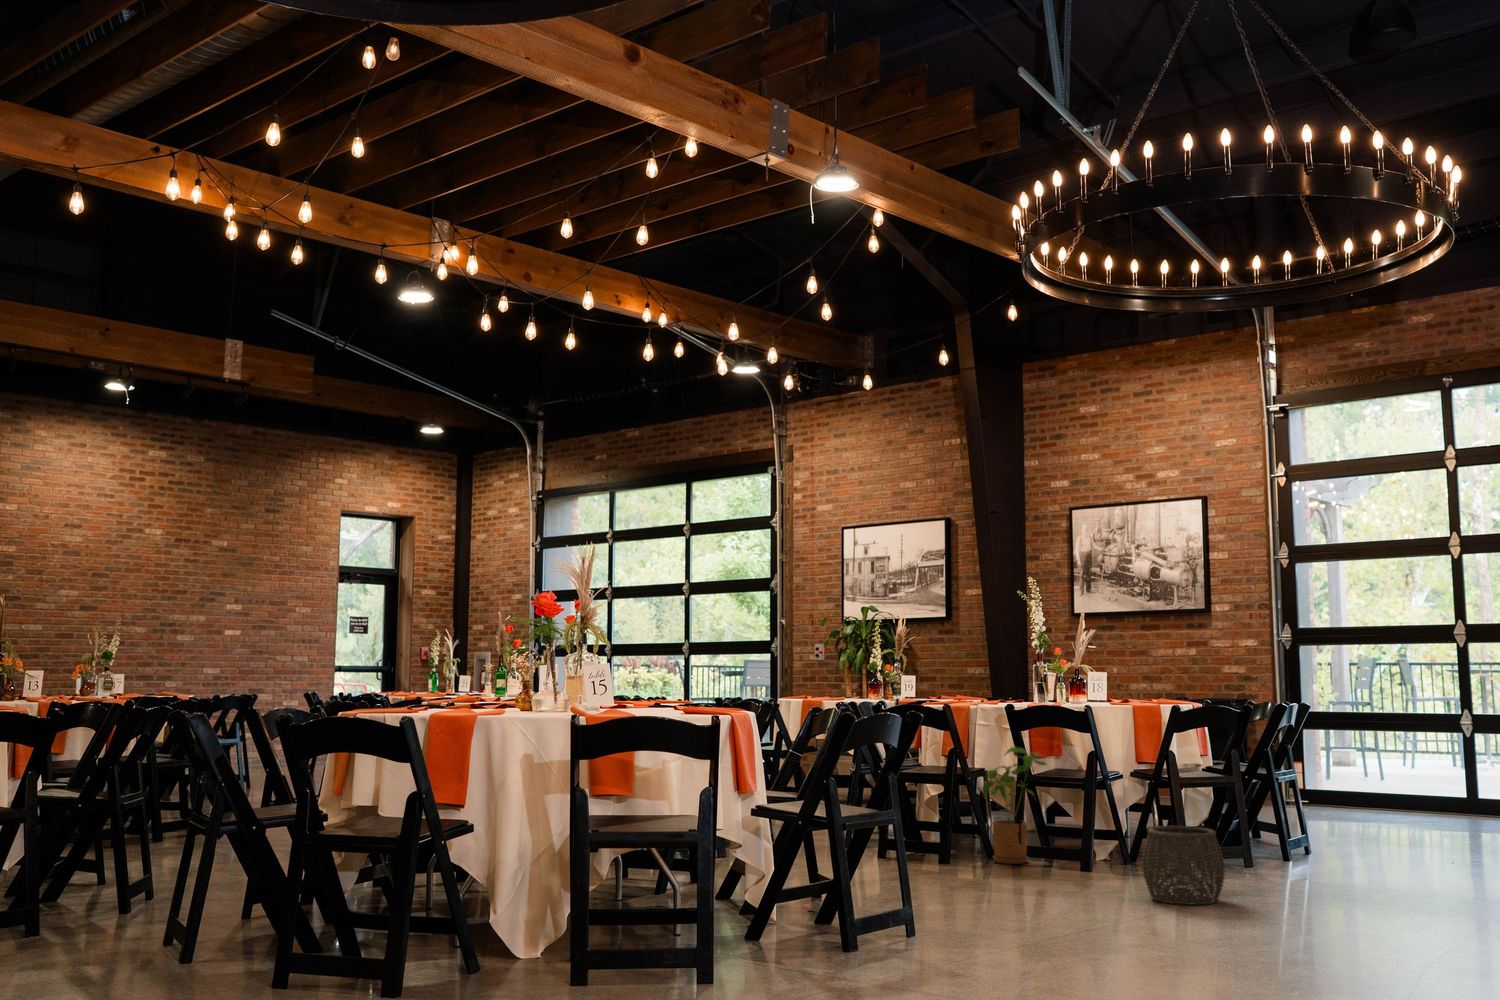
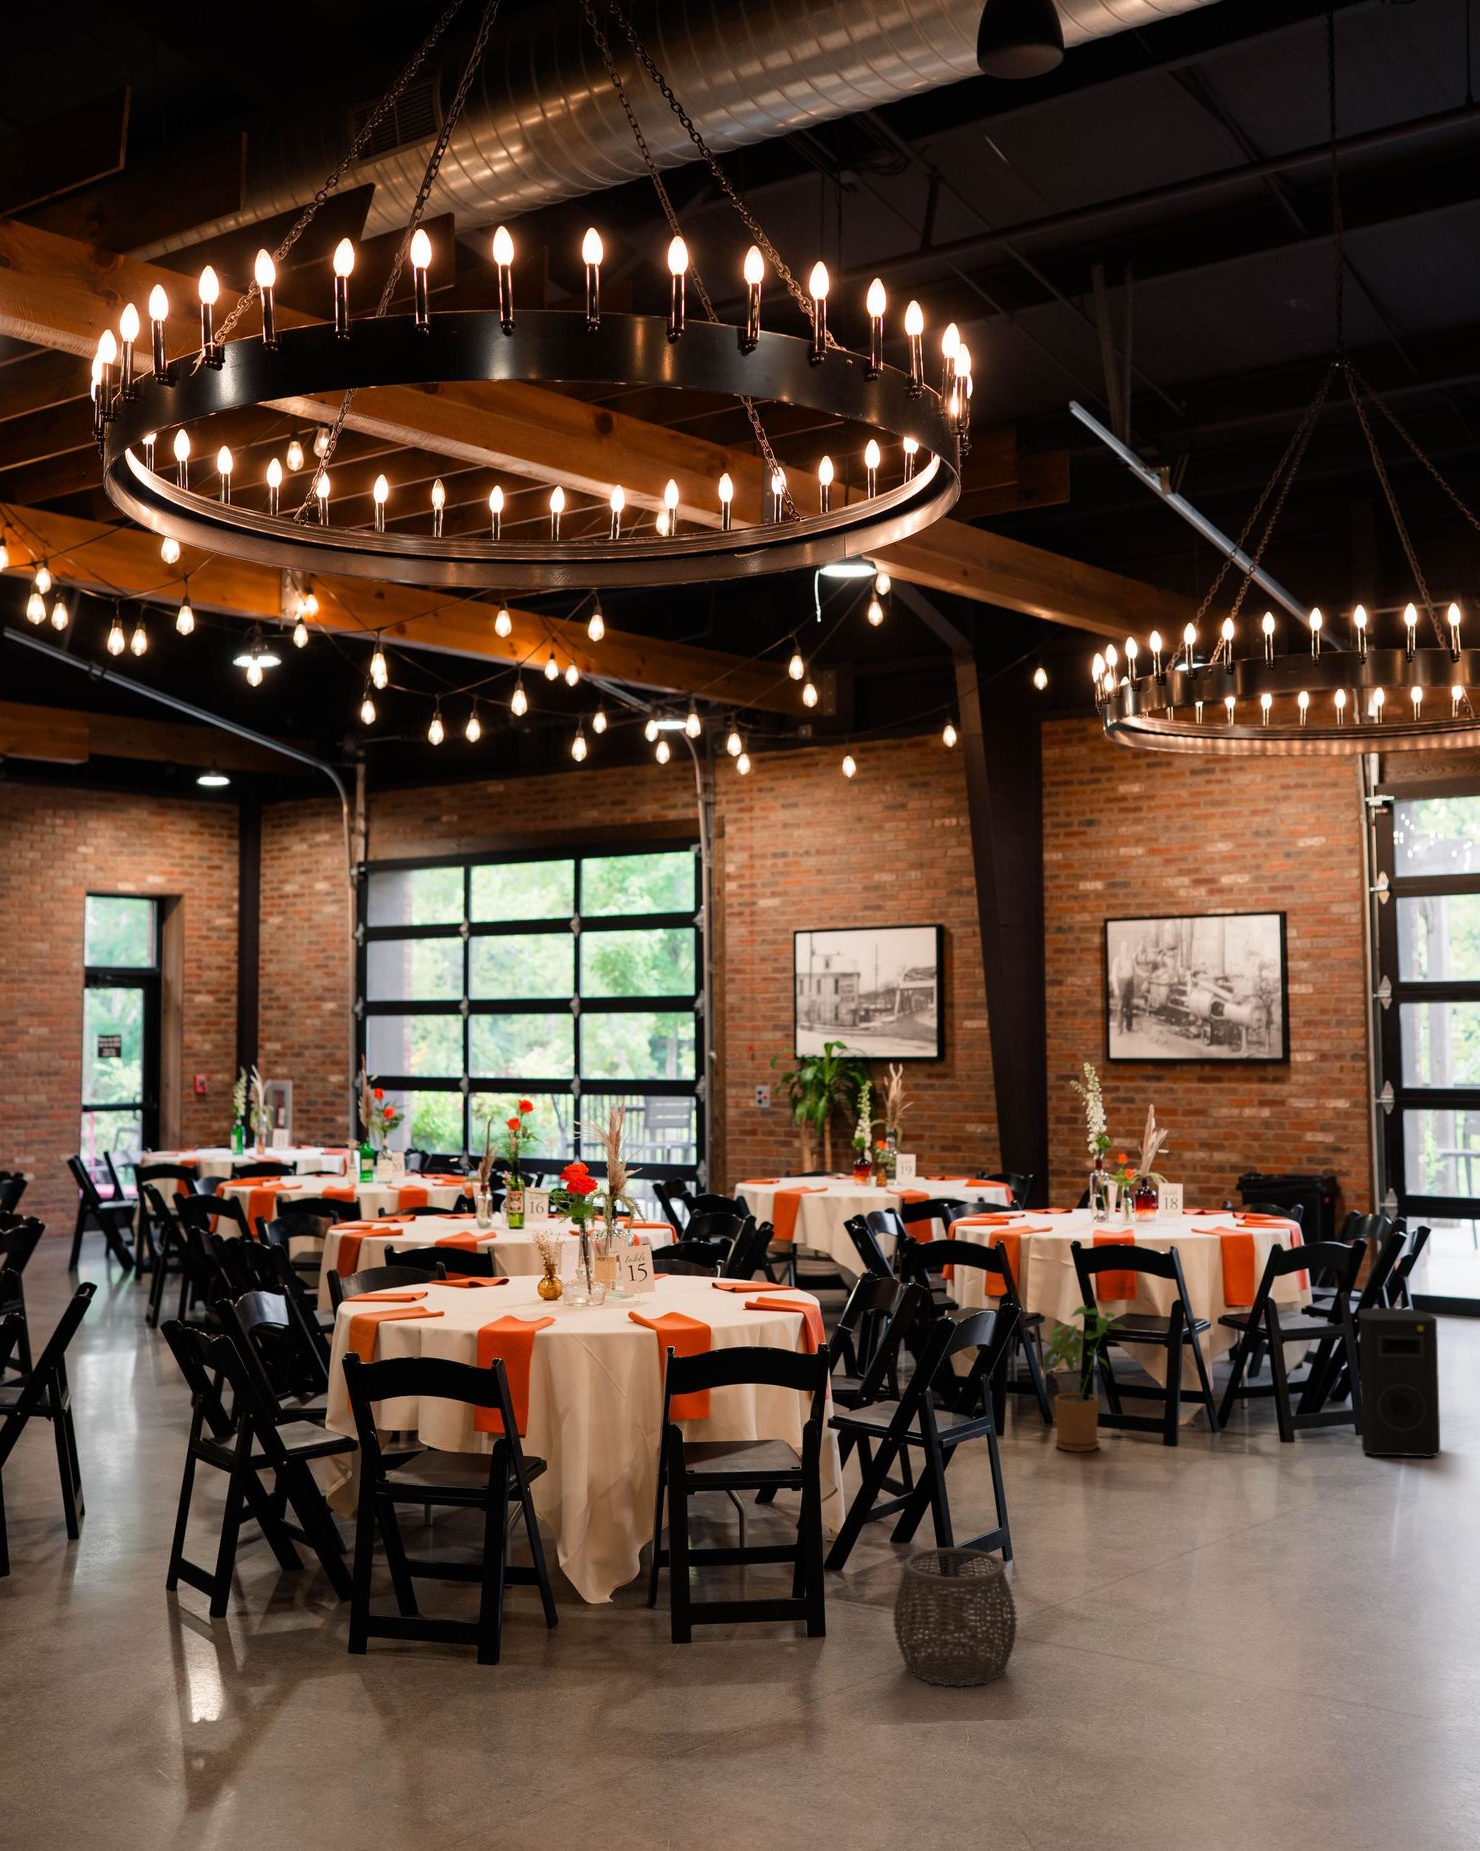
speaker: none [1237,754,1307,872] -> present [1359,1308,1440,1457]
woven basket: present [1142,826,1225,905] -> present [893,1548,1017,1687]

